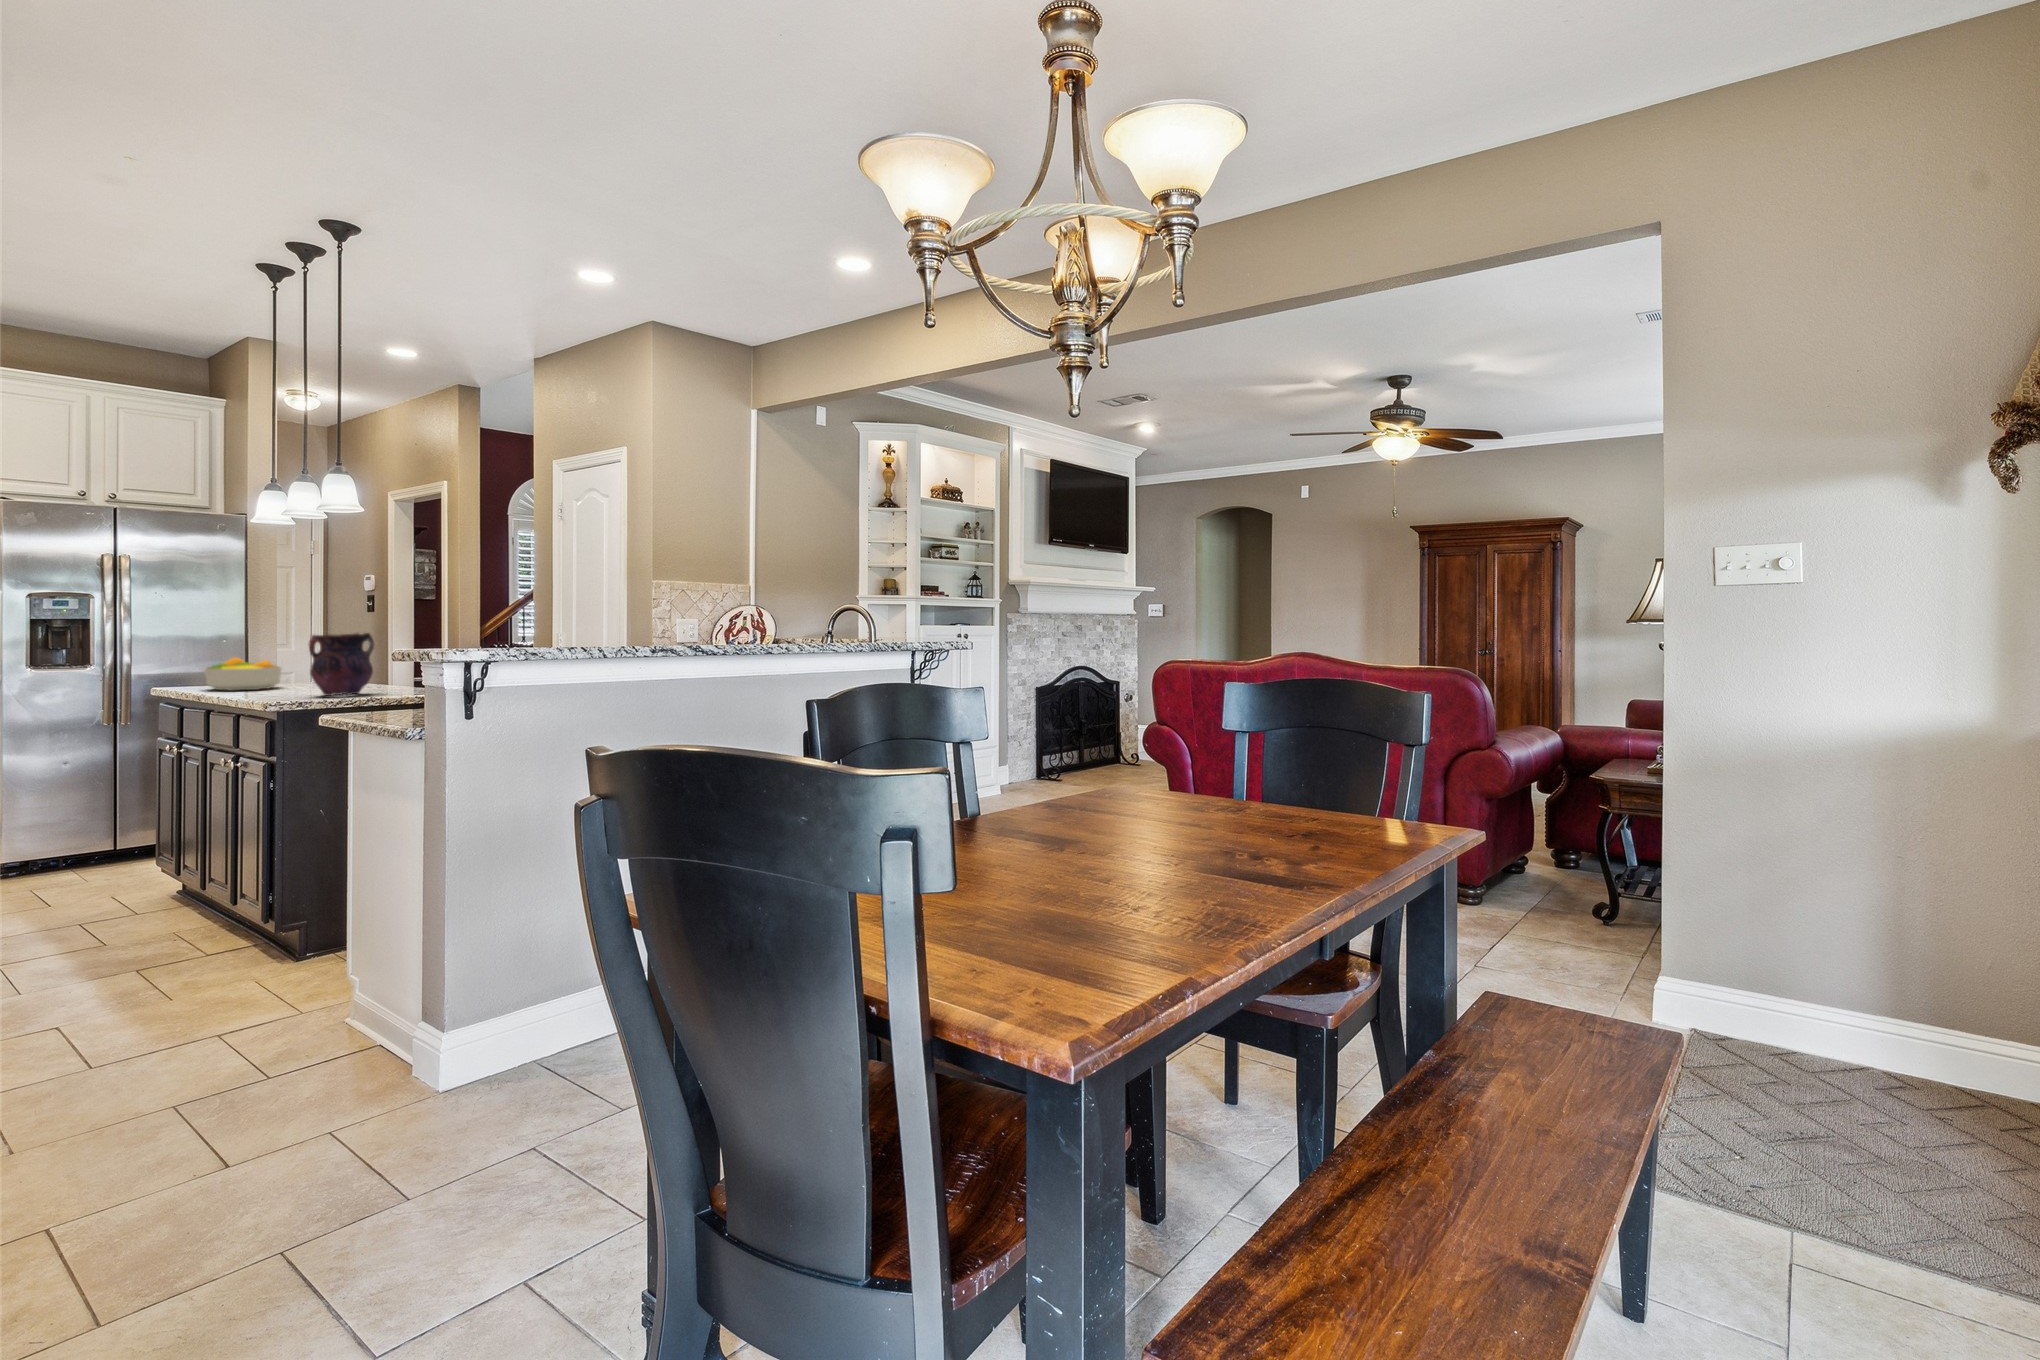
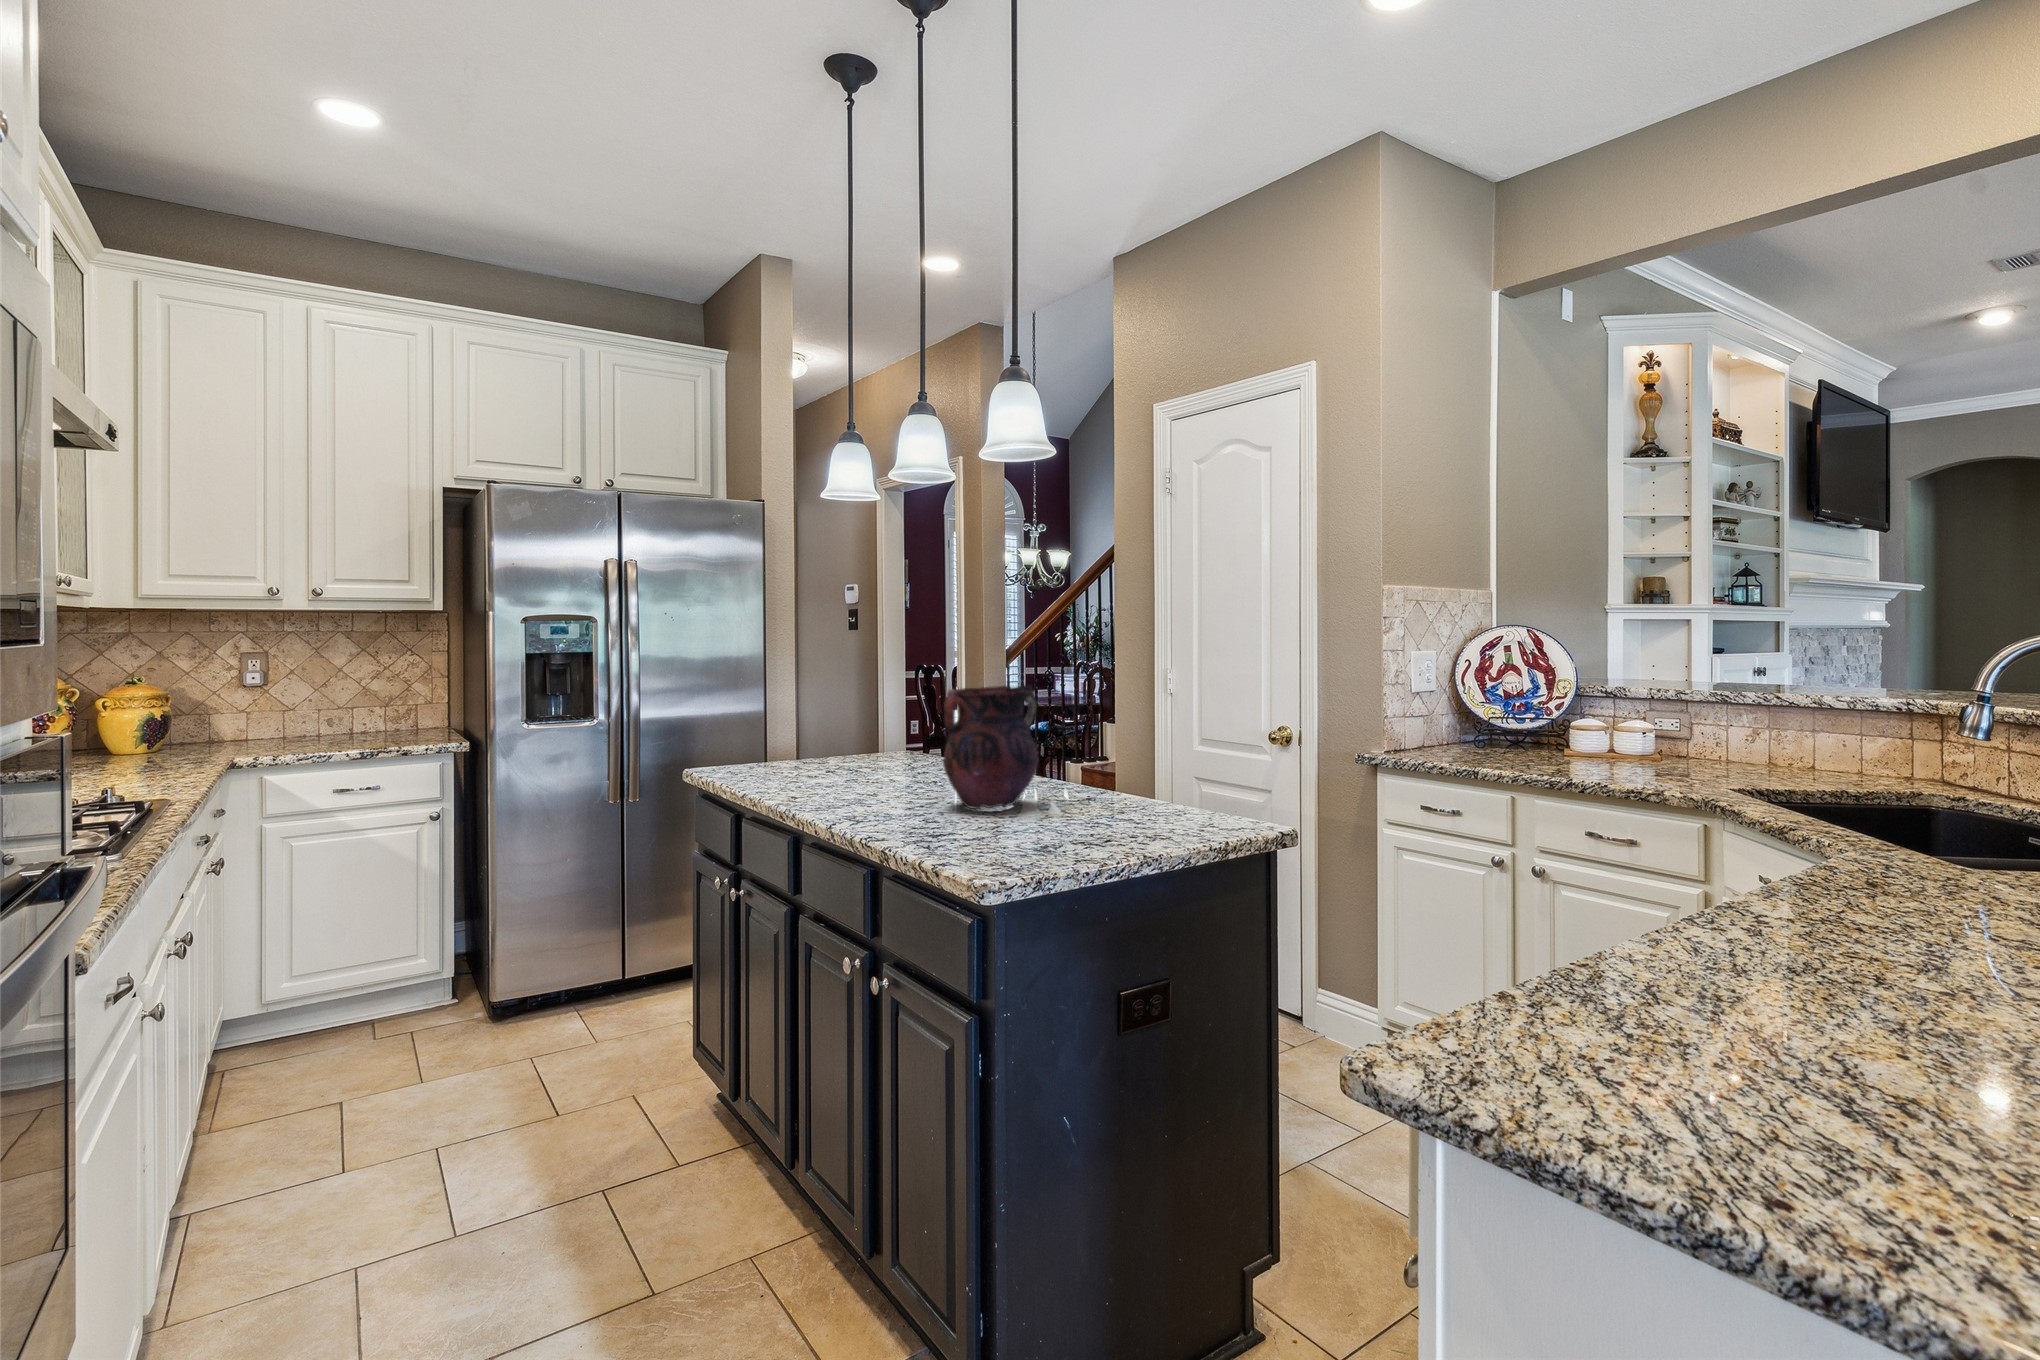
fruit bowl: present [204,657,281,691] -> none [748,718,858,779]

